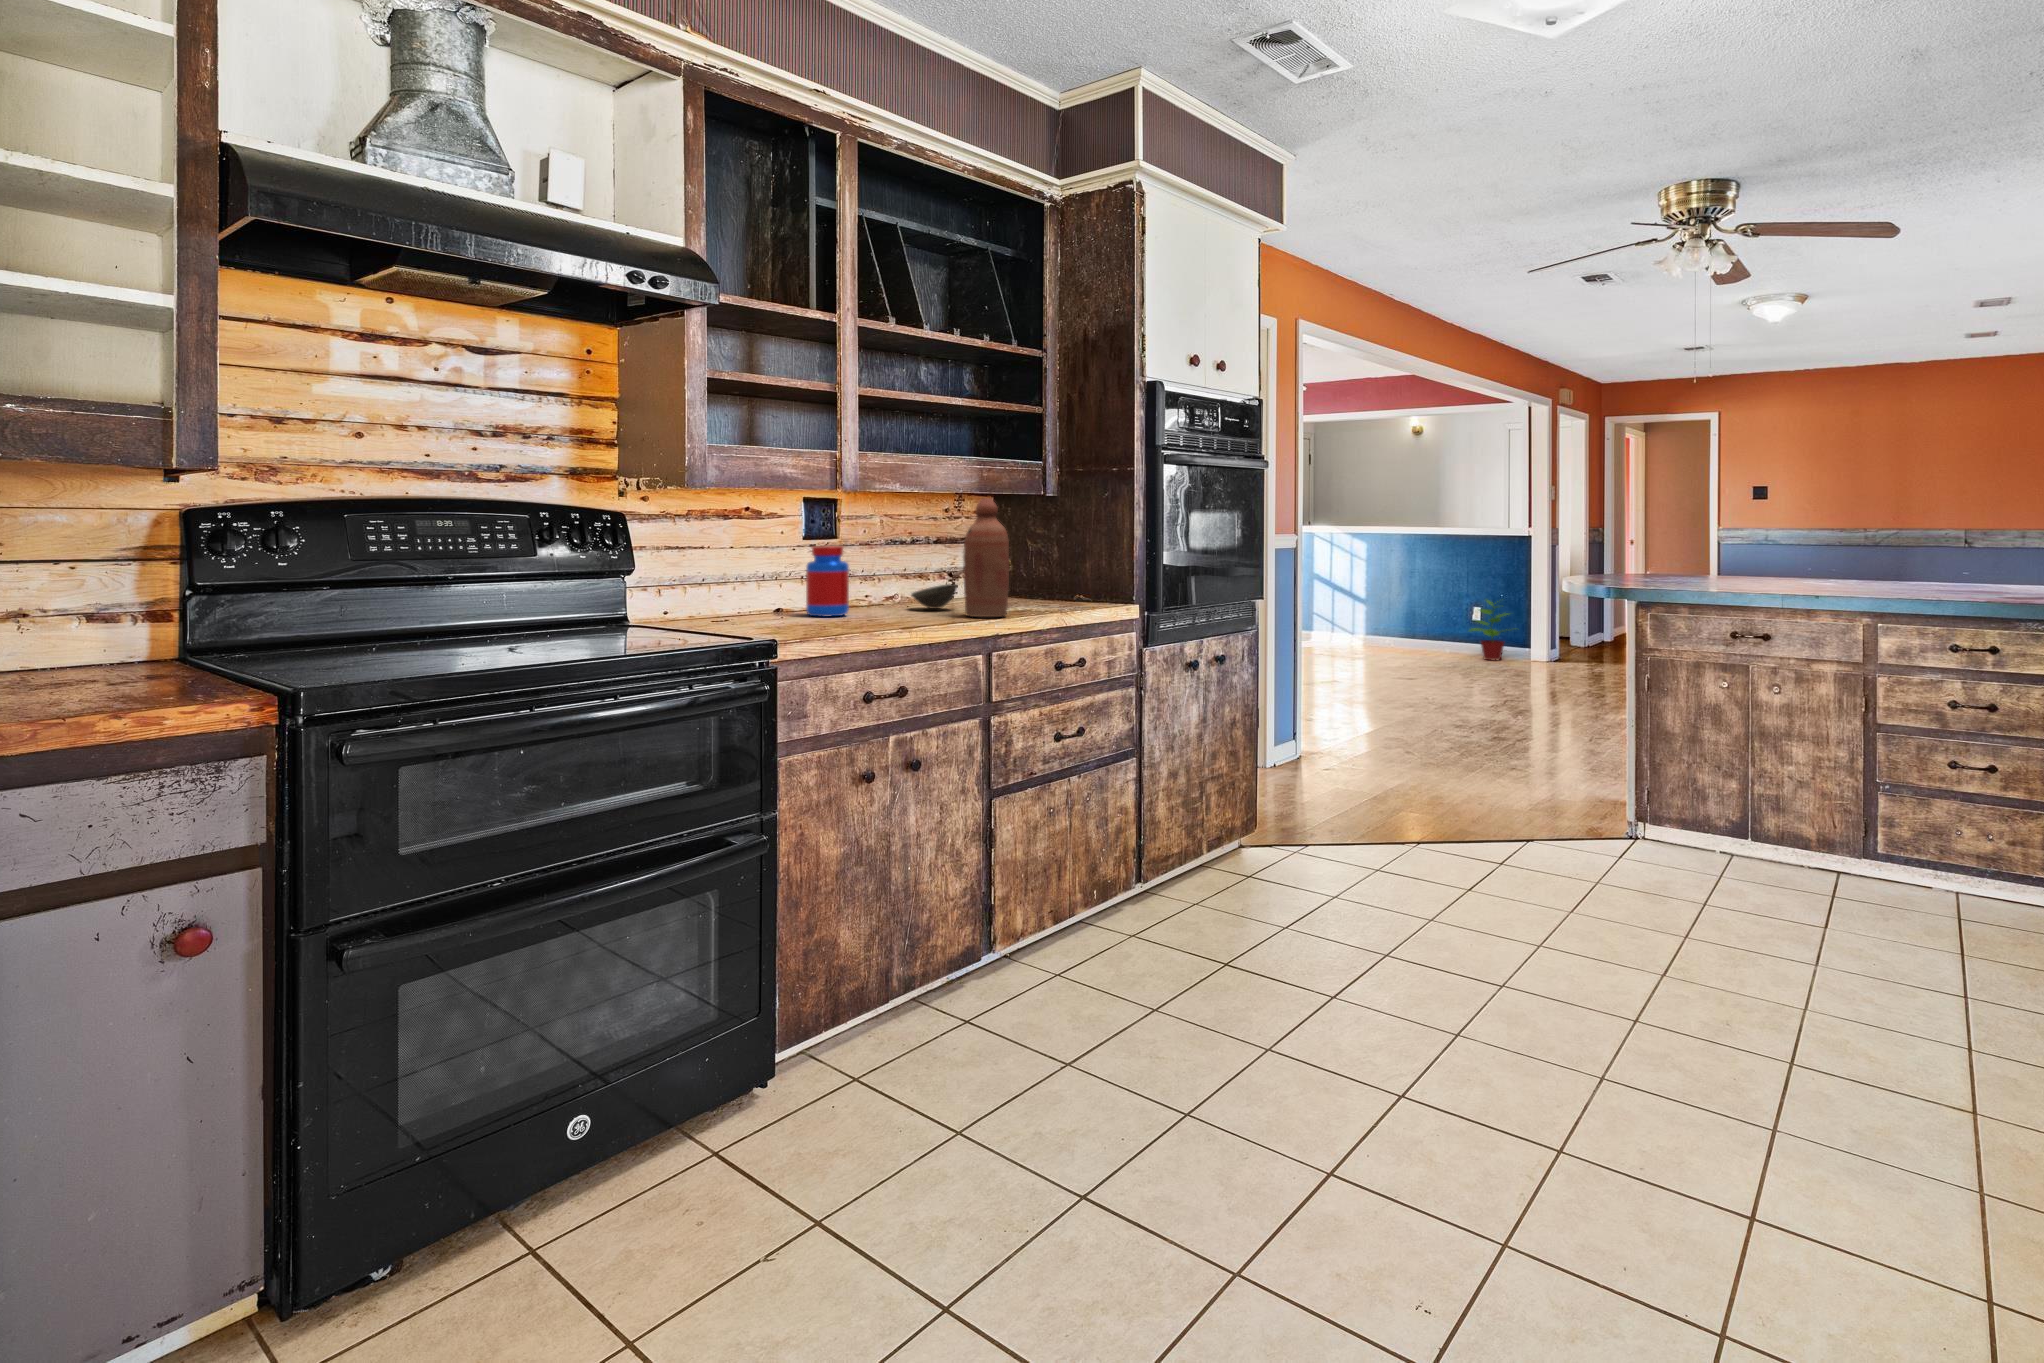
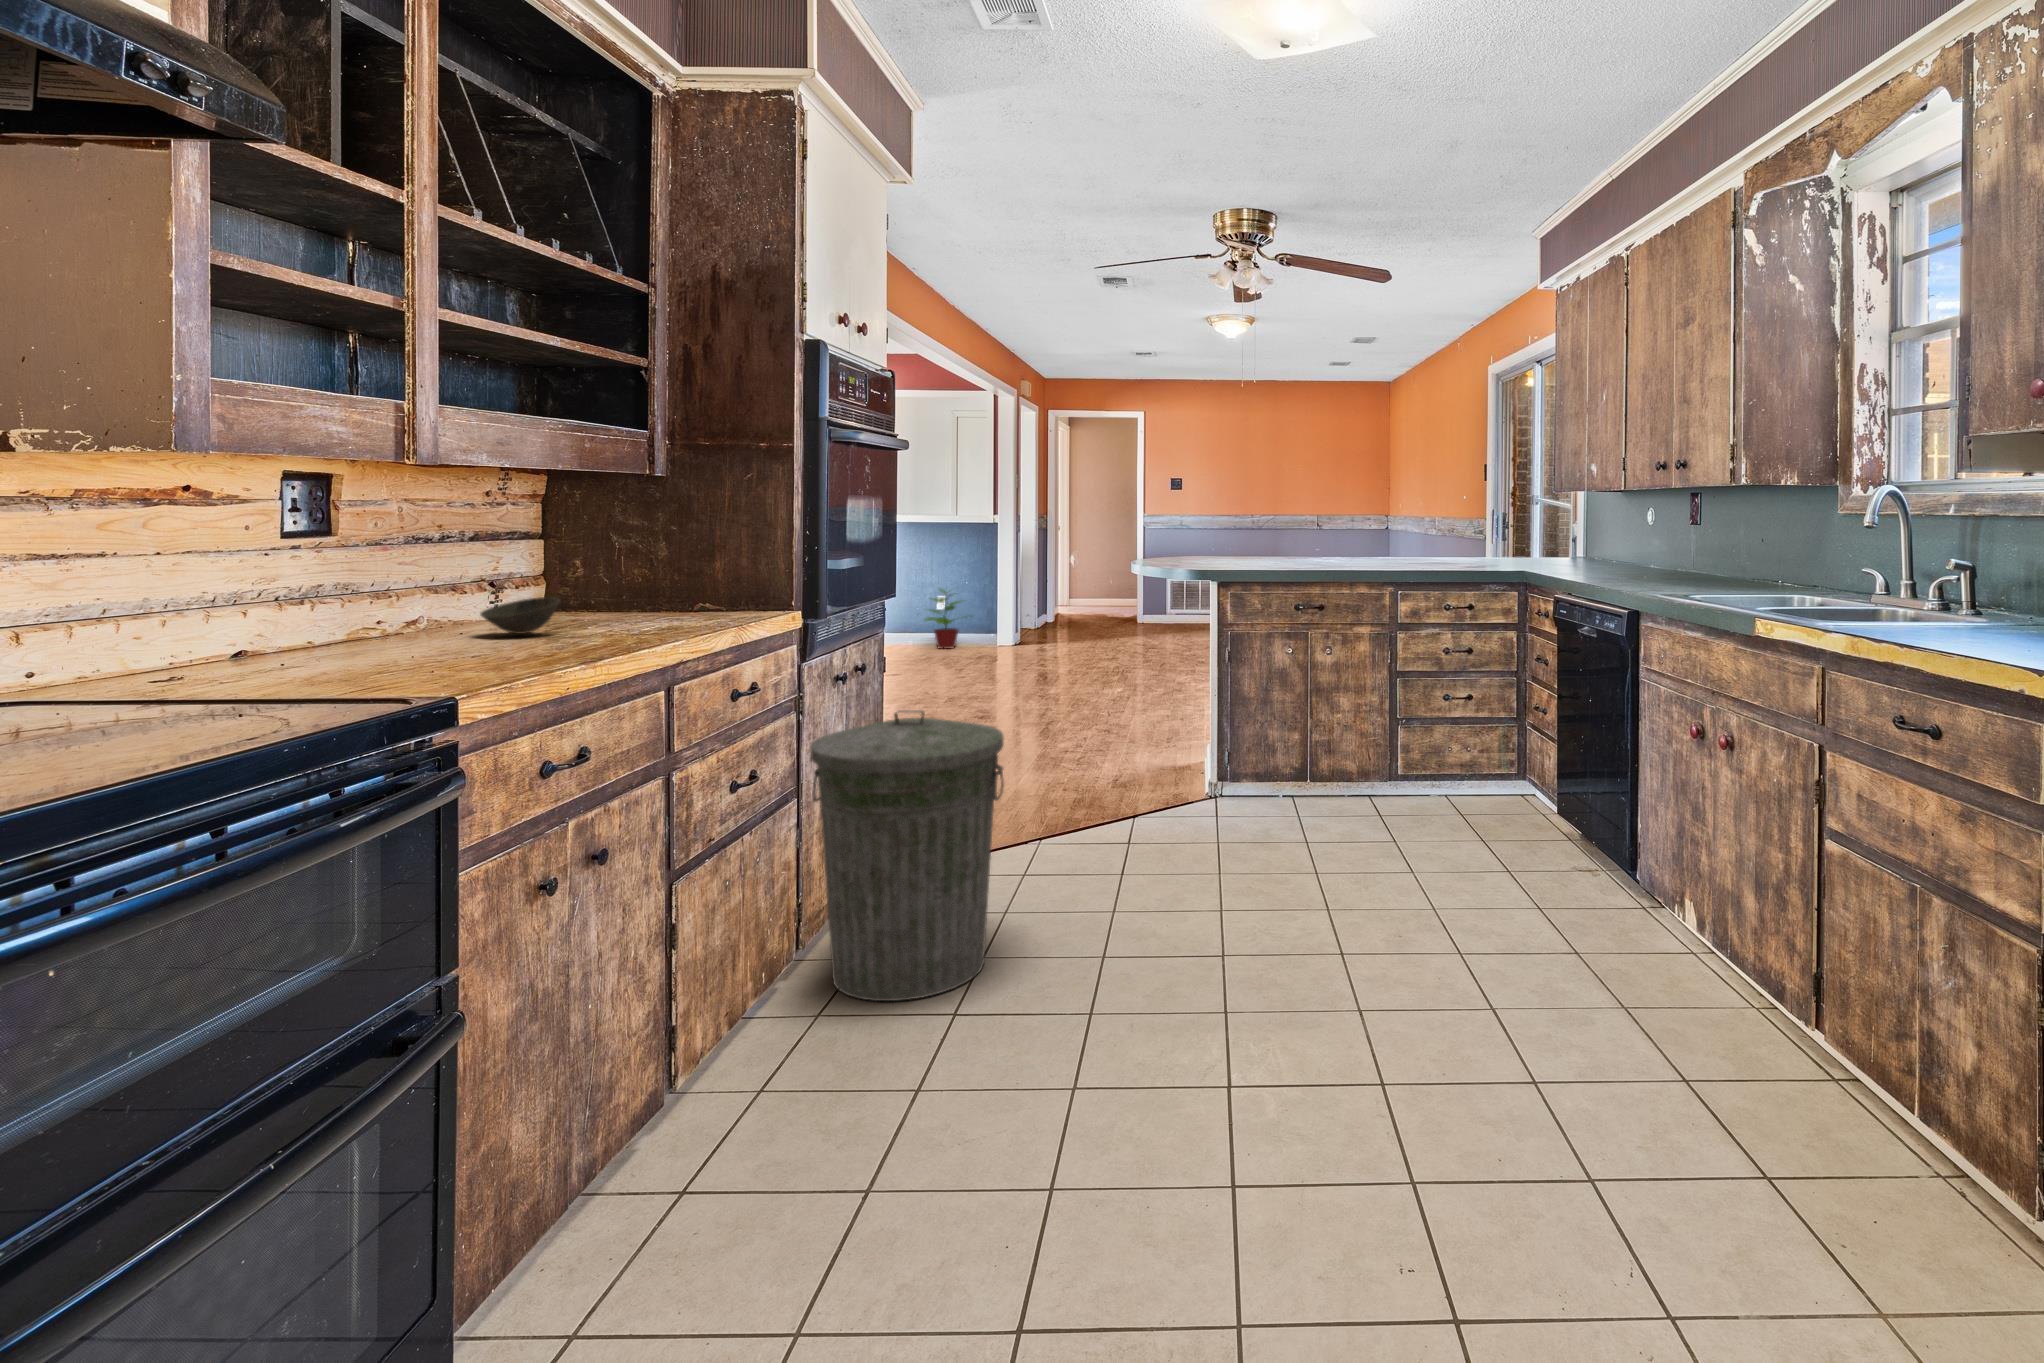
bottle: present [963,498,1009,617] -> none [597,476,666,640]
jar: present [806,546,849,617] -> none [332,547,414,658]
trash can: none [1140,695,1298,943] -> present [811,710,1004,1001]

